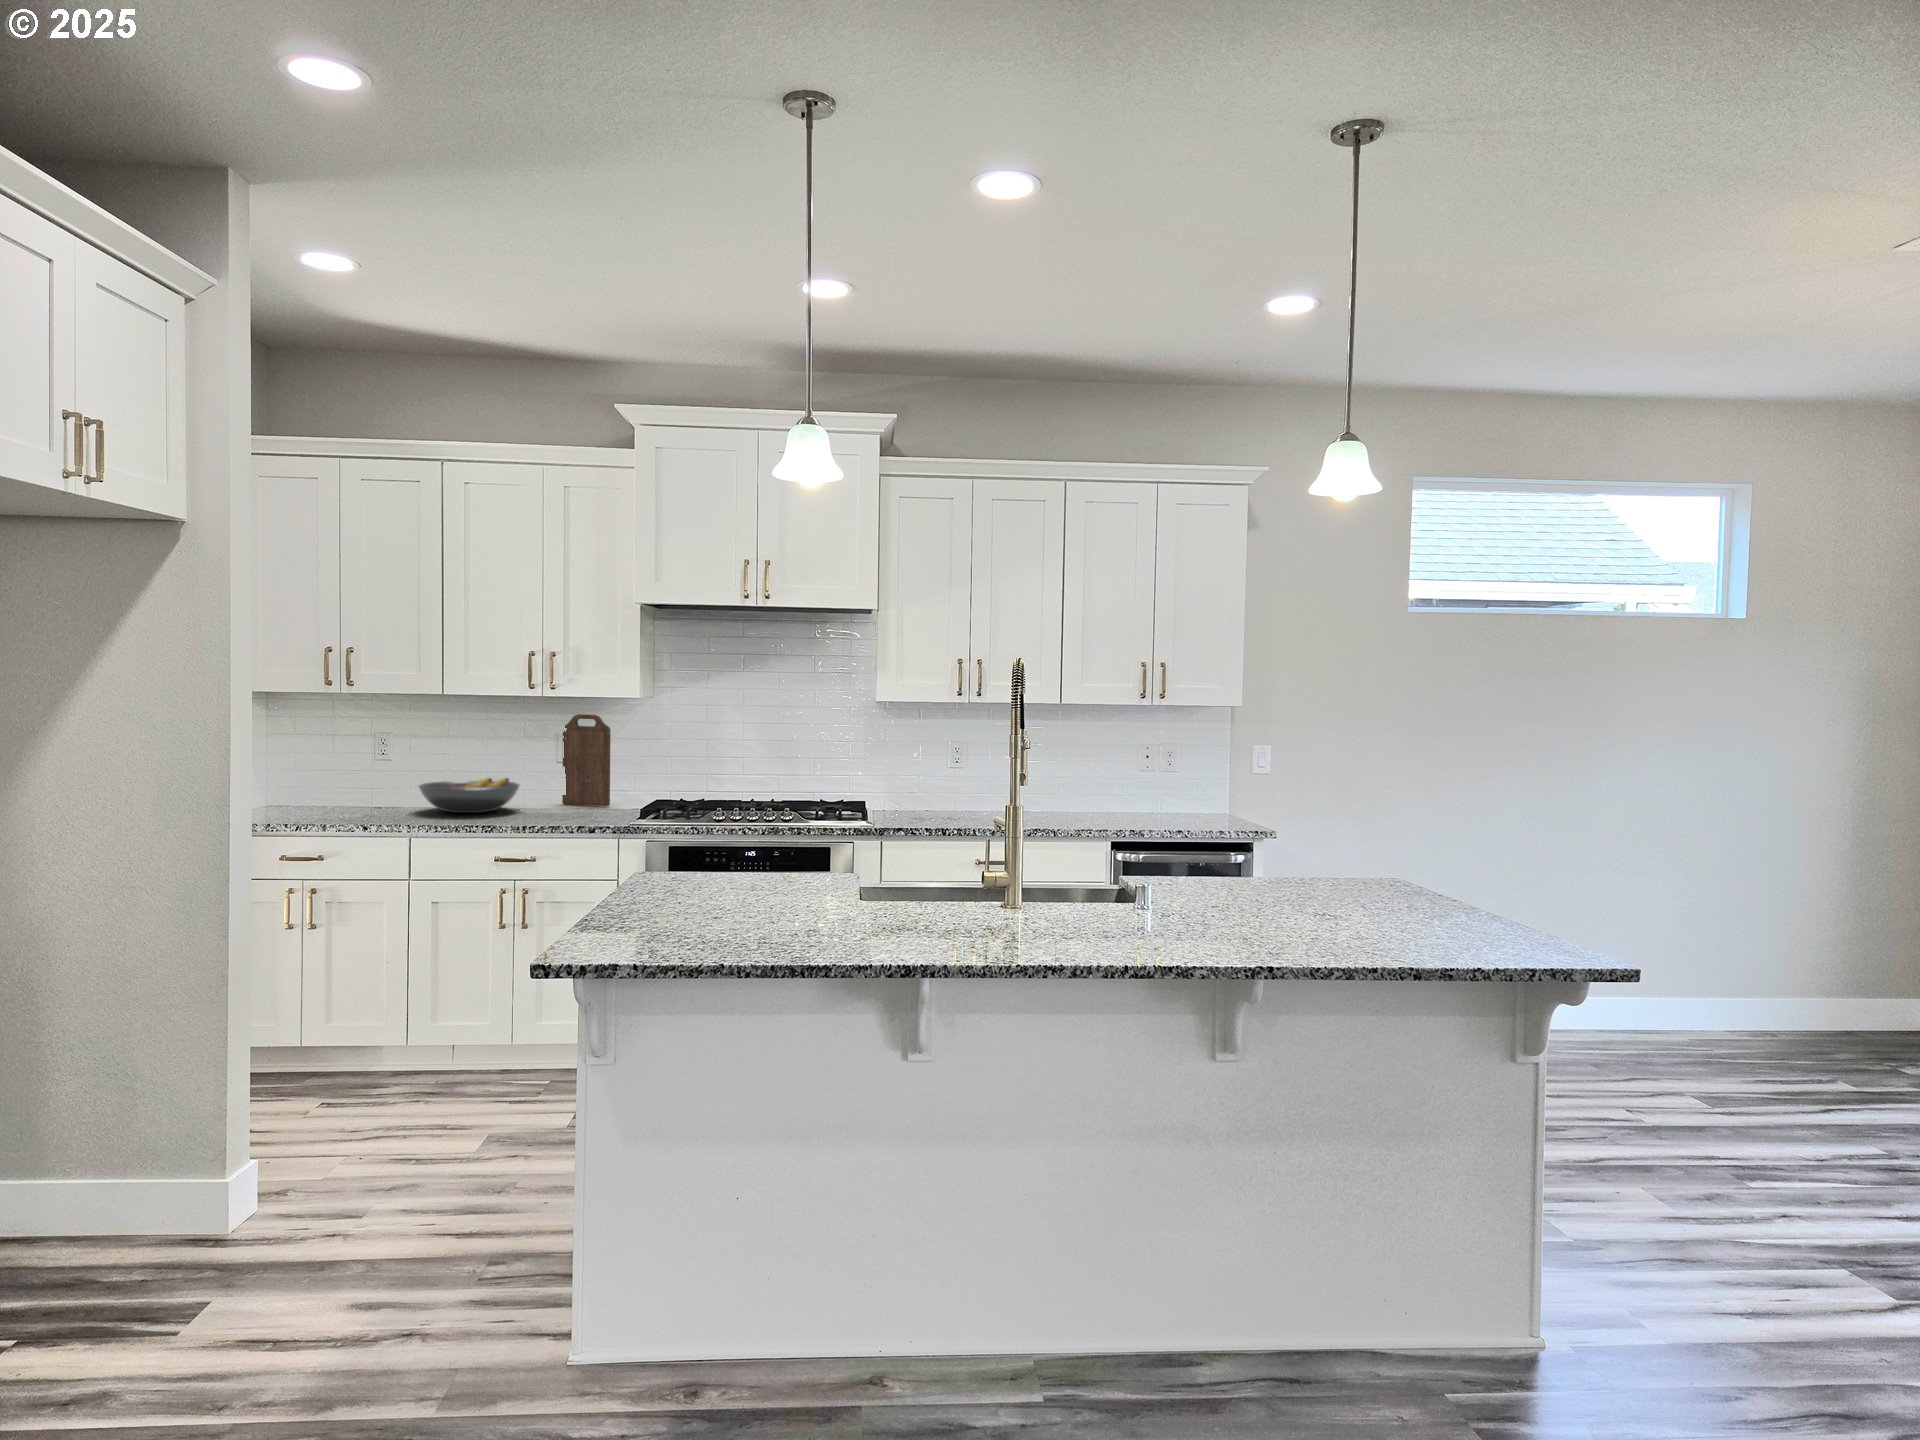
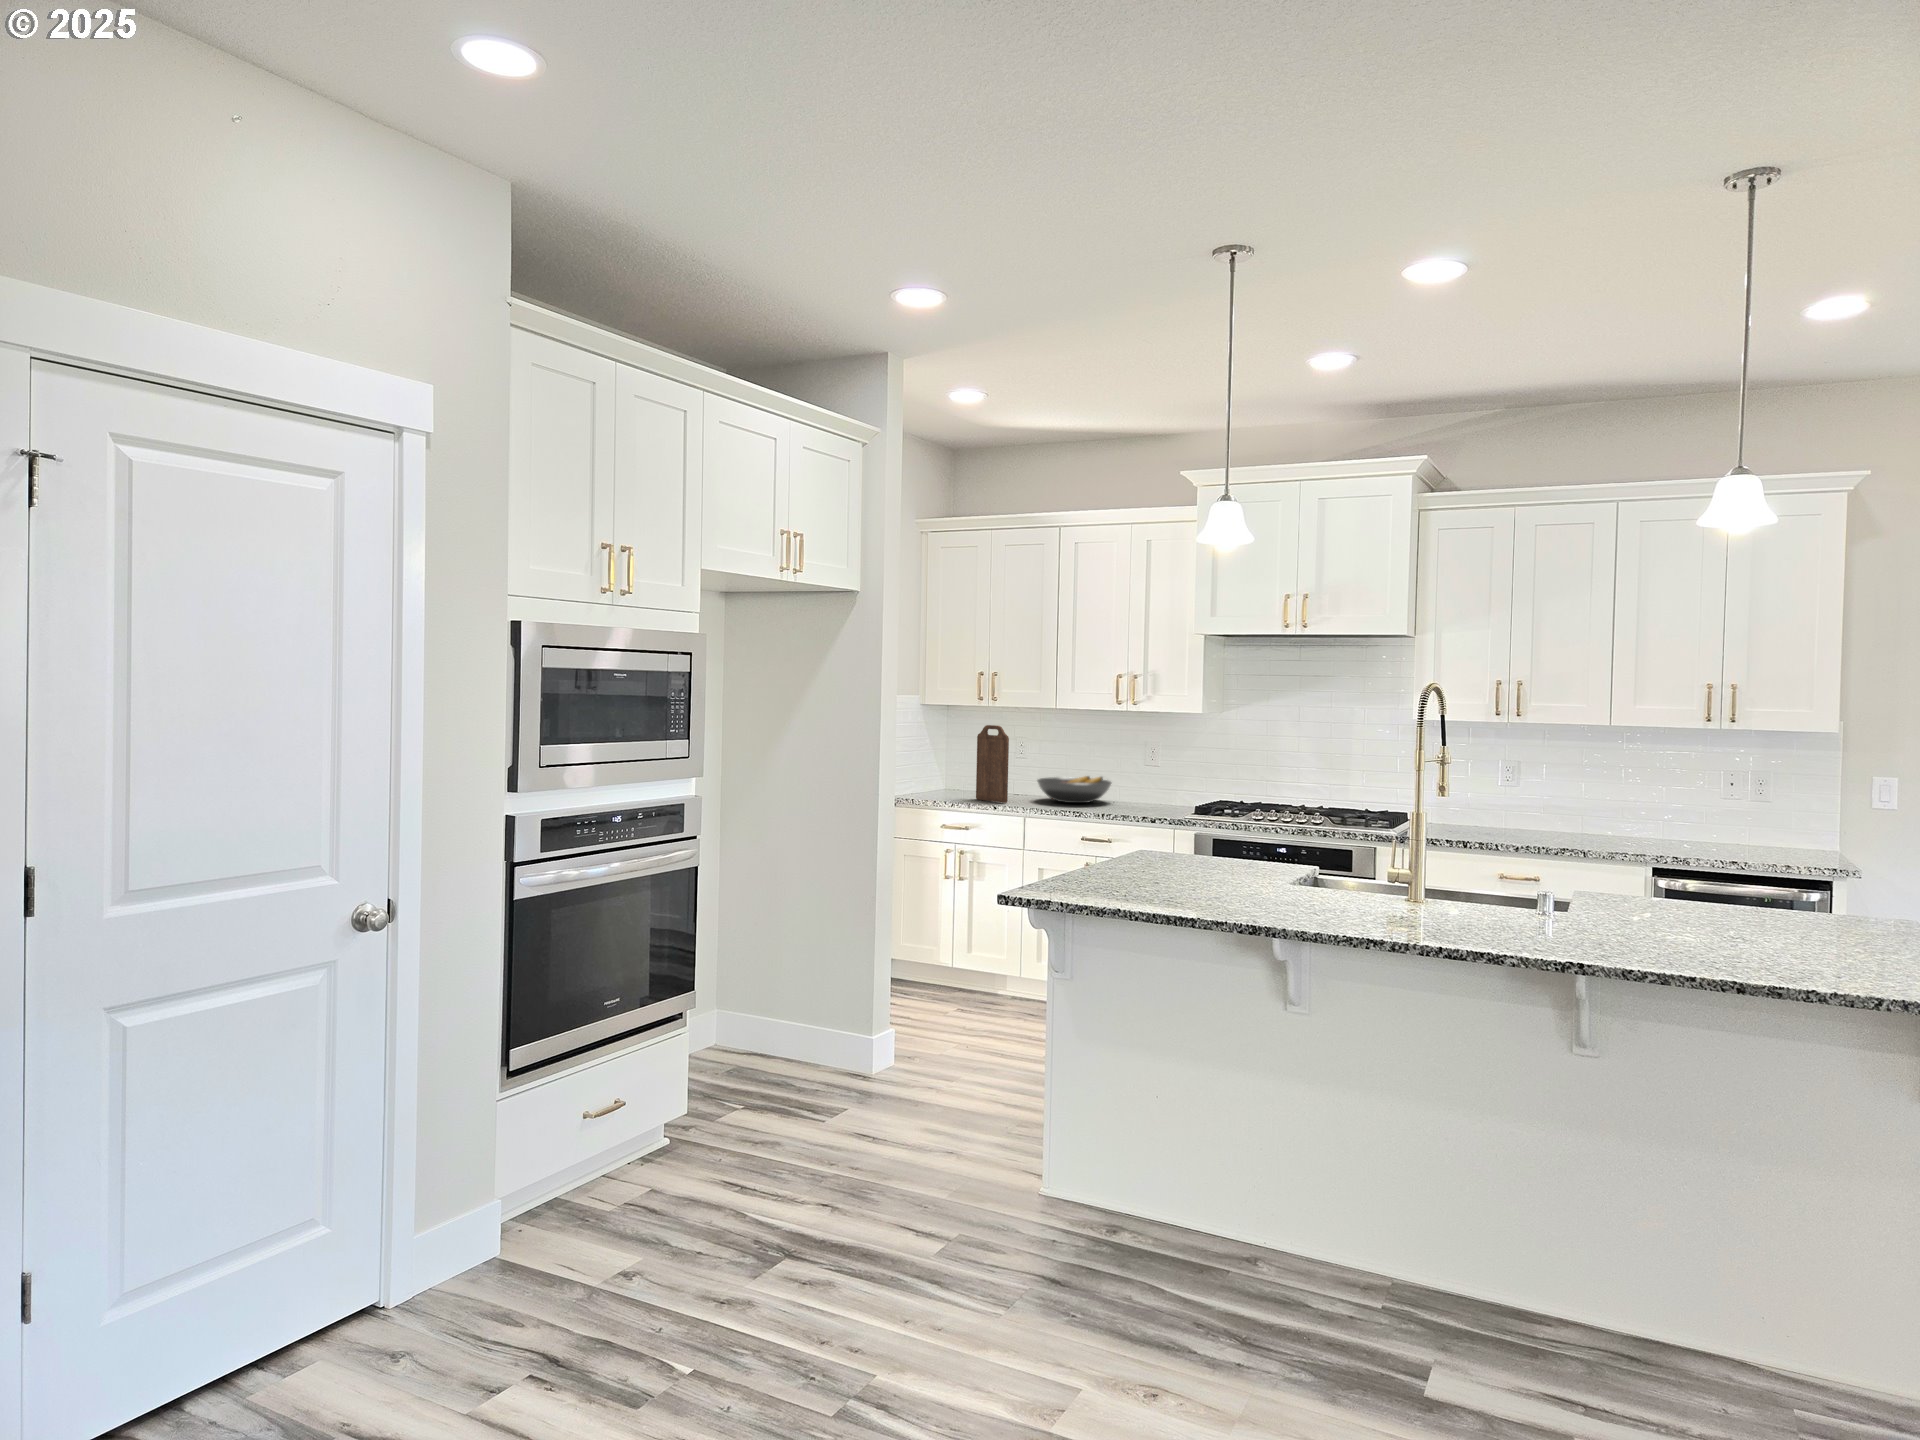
cutting board: present [562,714,611,806] -> present [976,725,1009,803]

